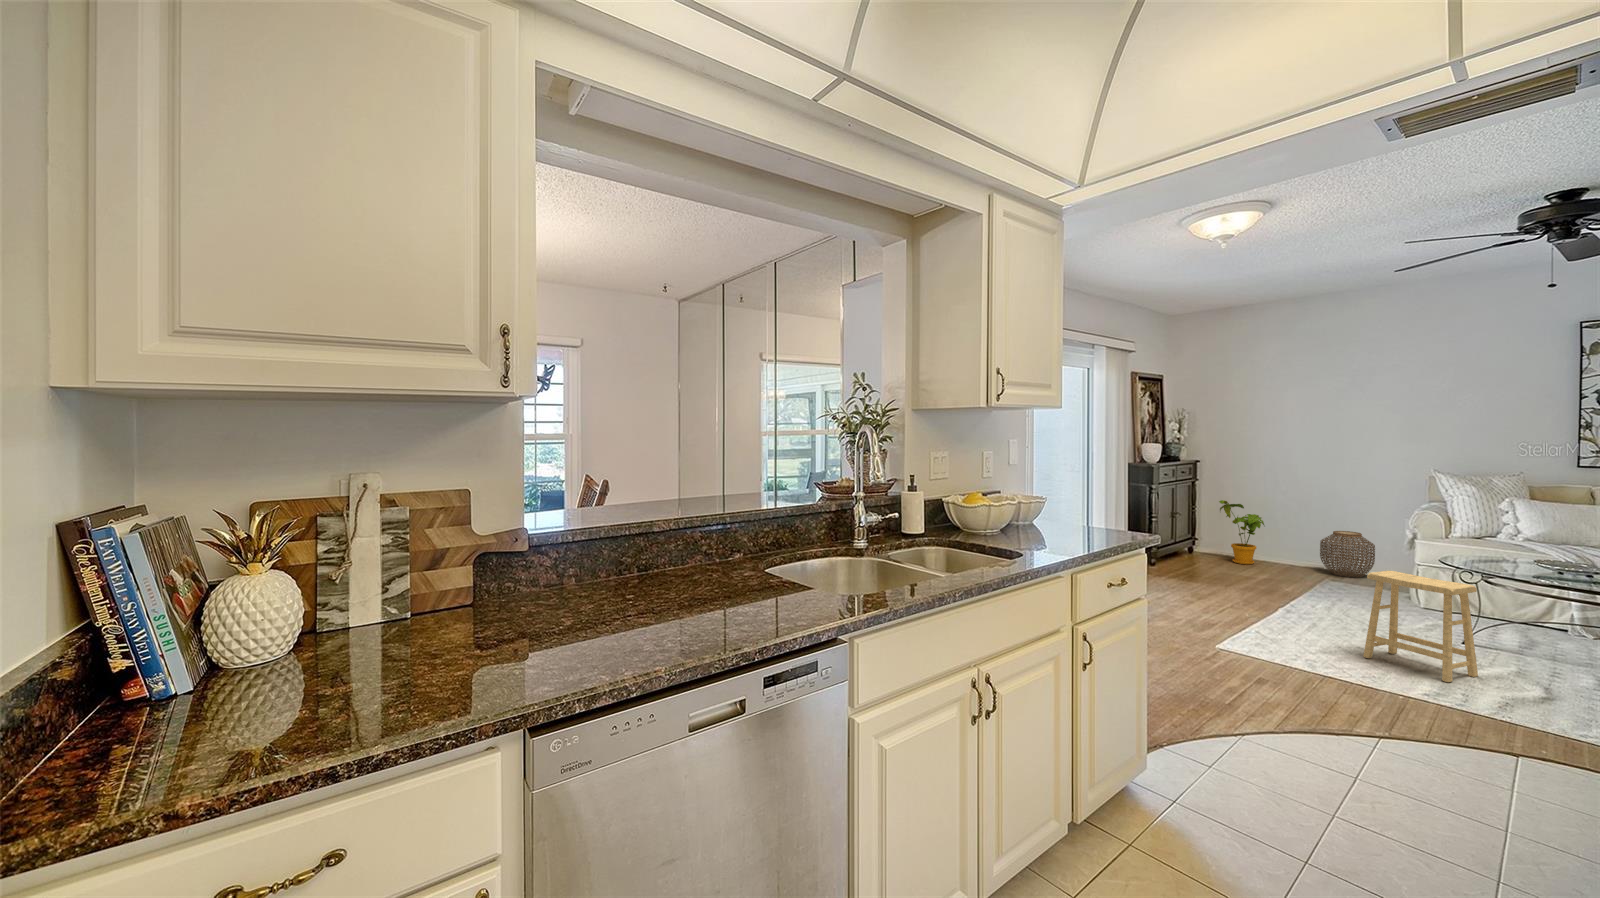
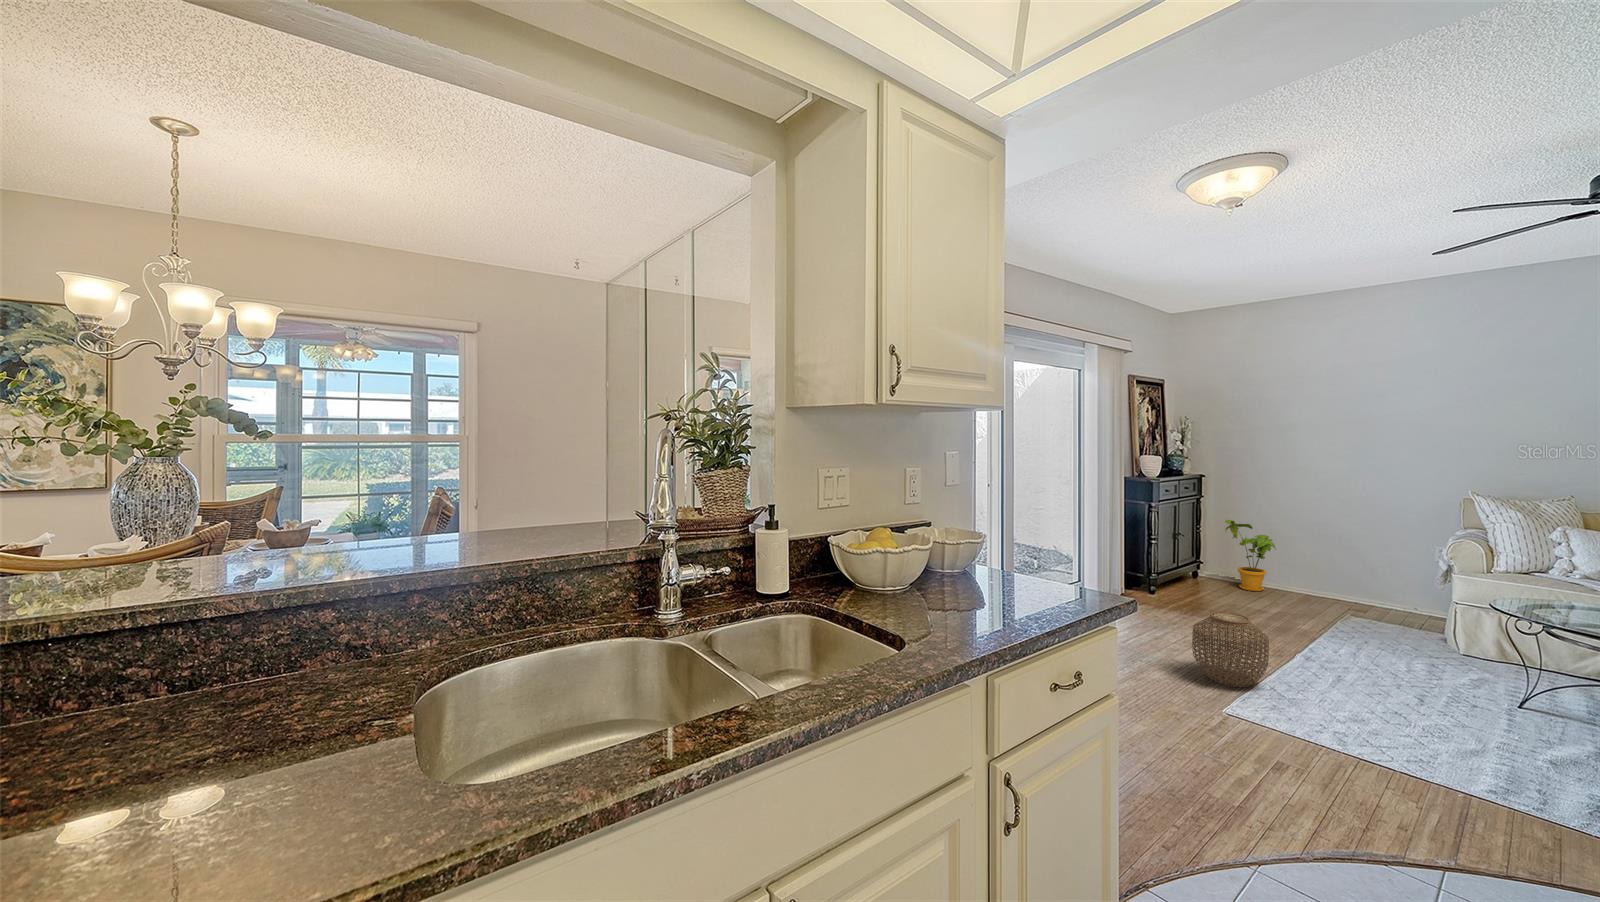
woven basket: present [1320,531,1375,577] -> present [1192,612,1269,687]
footstool: present [1363,571,1478,682] -> none [1403,625,1550,772]

